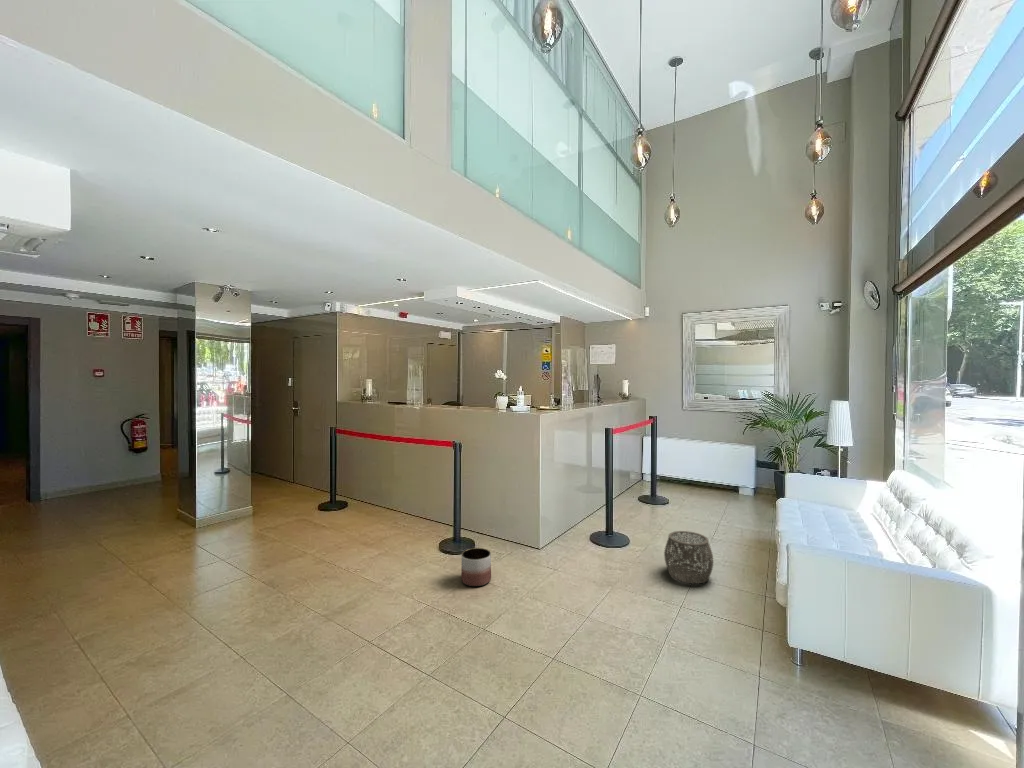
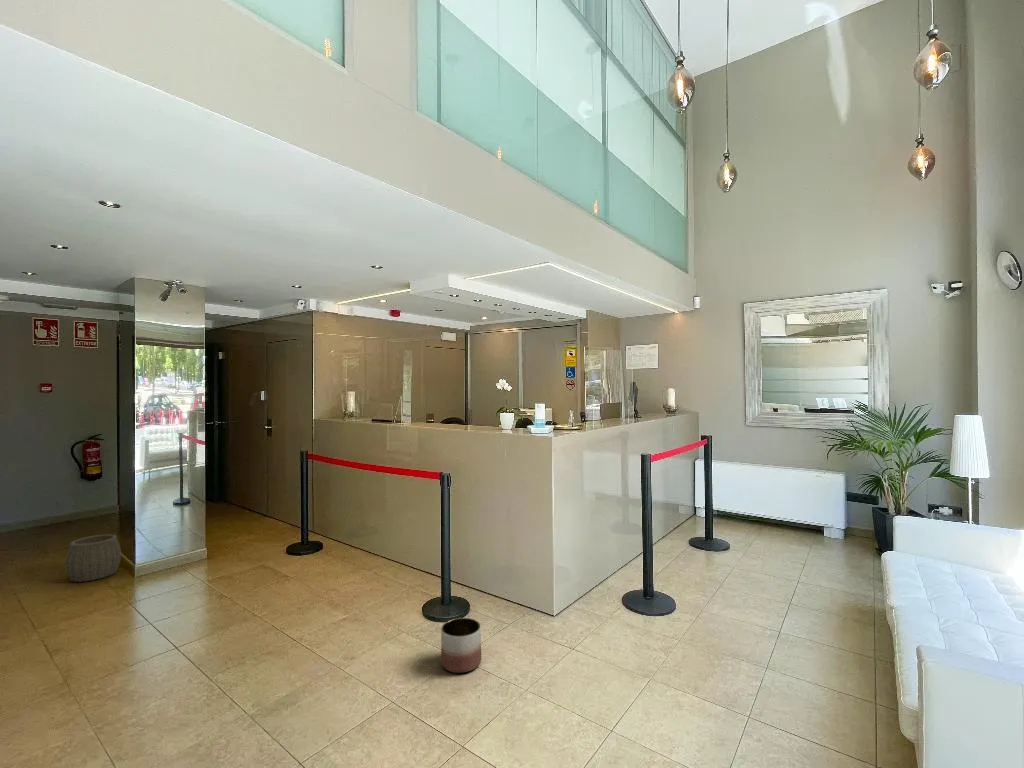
woven basket: present [664,531,713,584] -> present [65,534,121,582]

